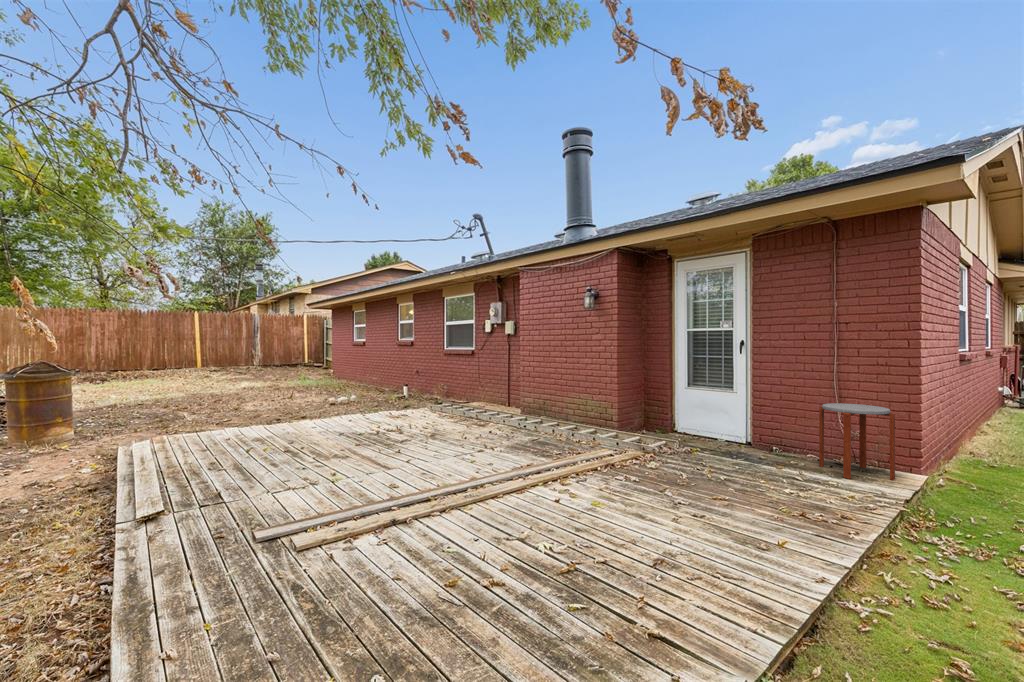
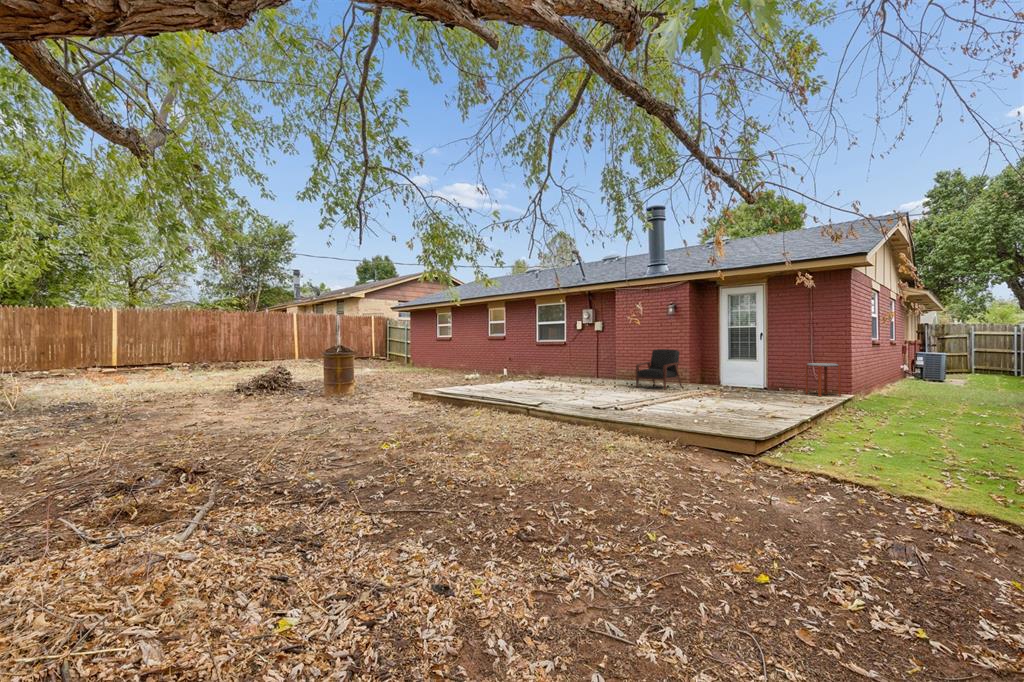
chair: none [525,367,607,440] -> present [636,349,682,390]

